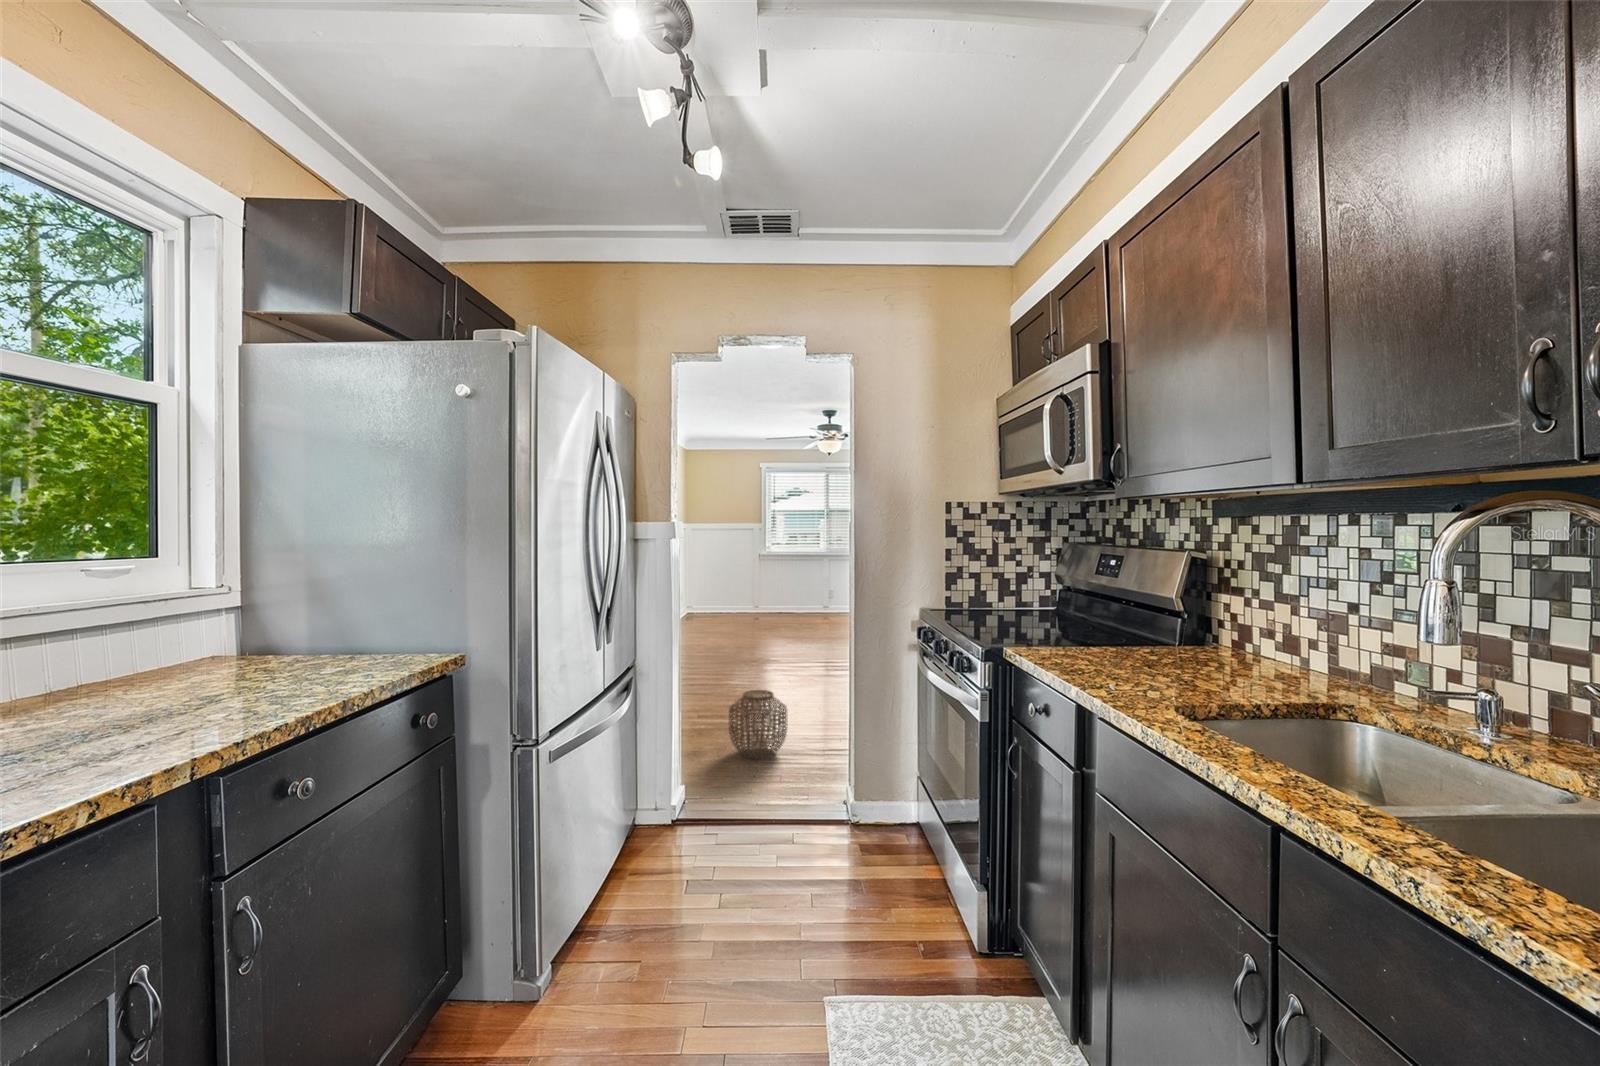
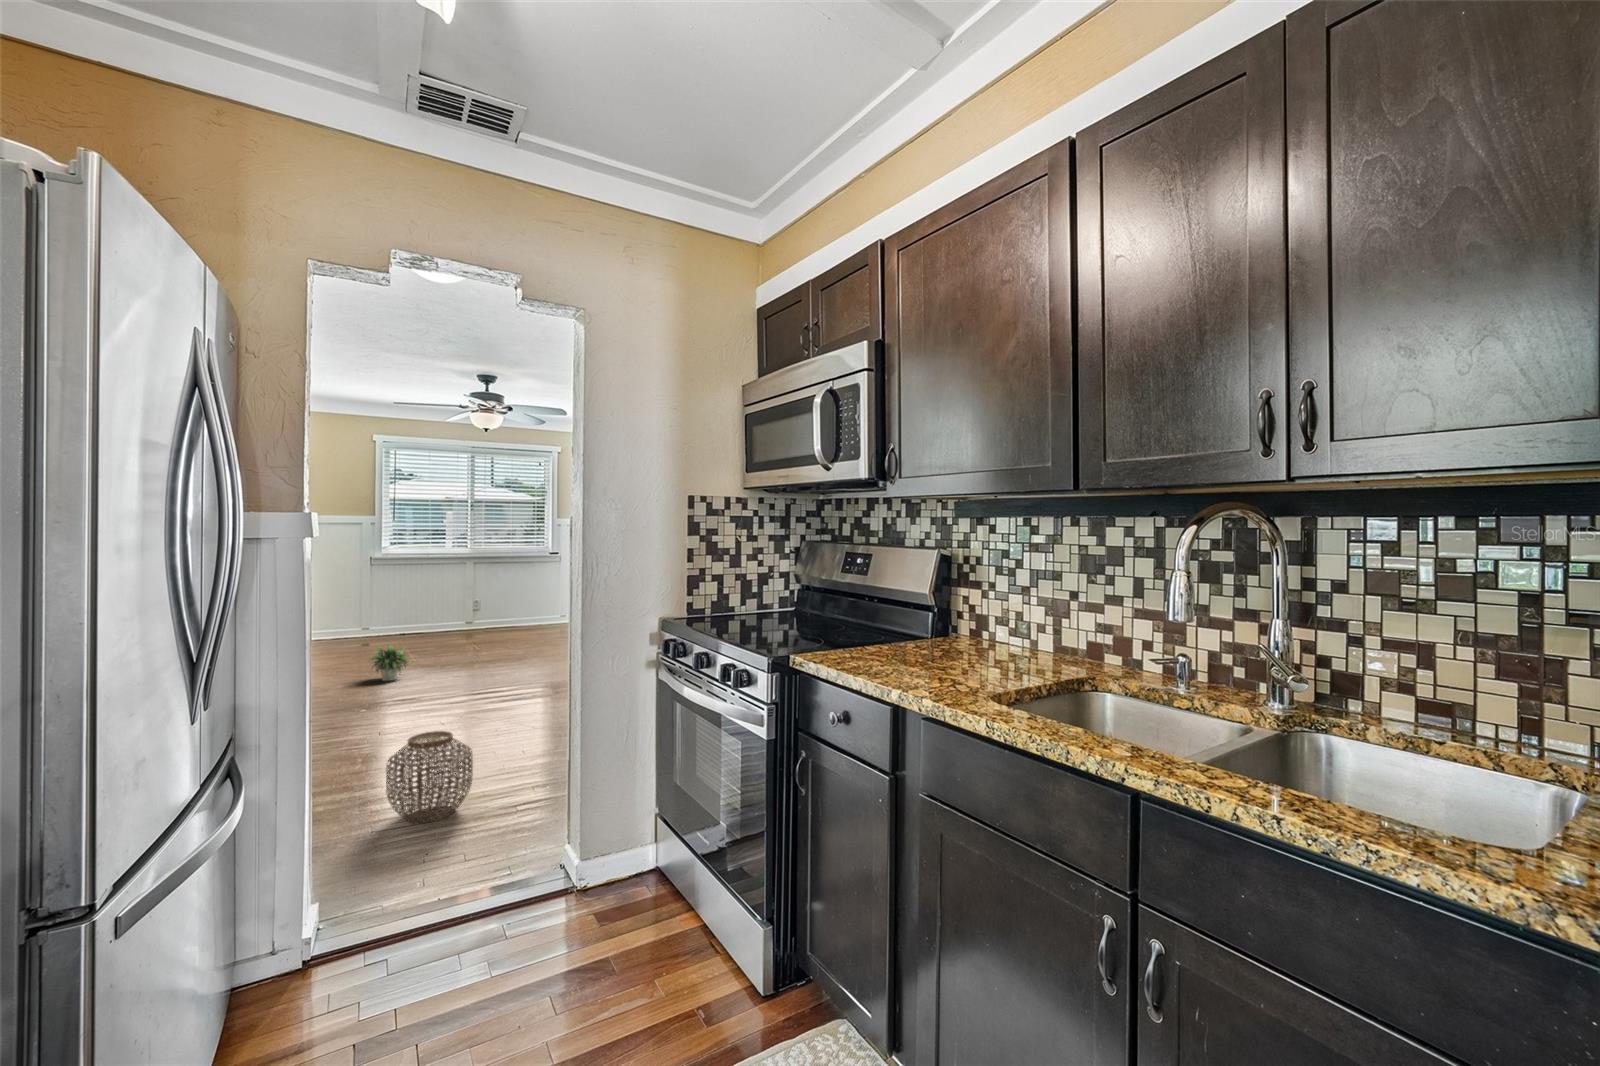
potted plant: none [743,623,771,651] -> present [371,646,408,681]

